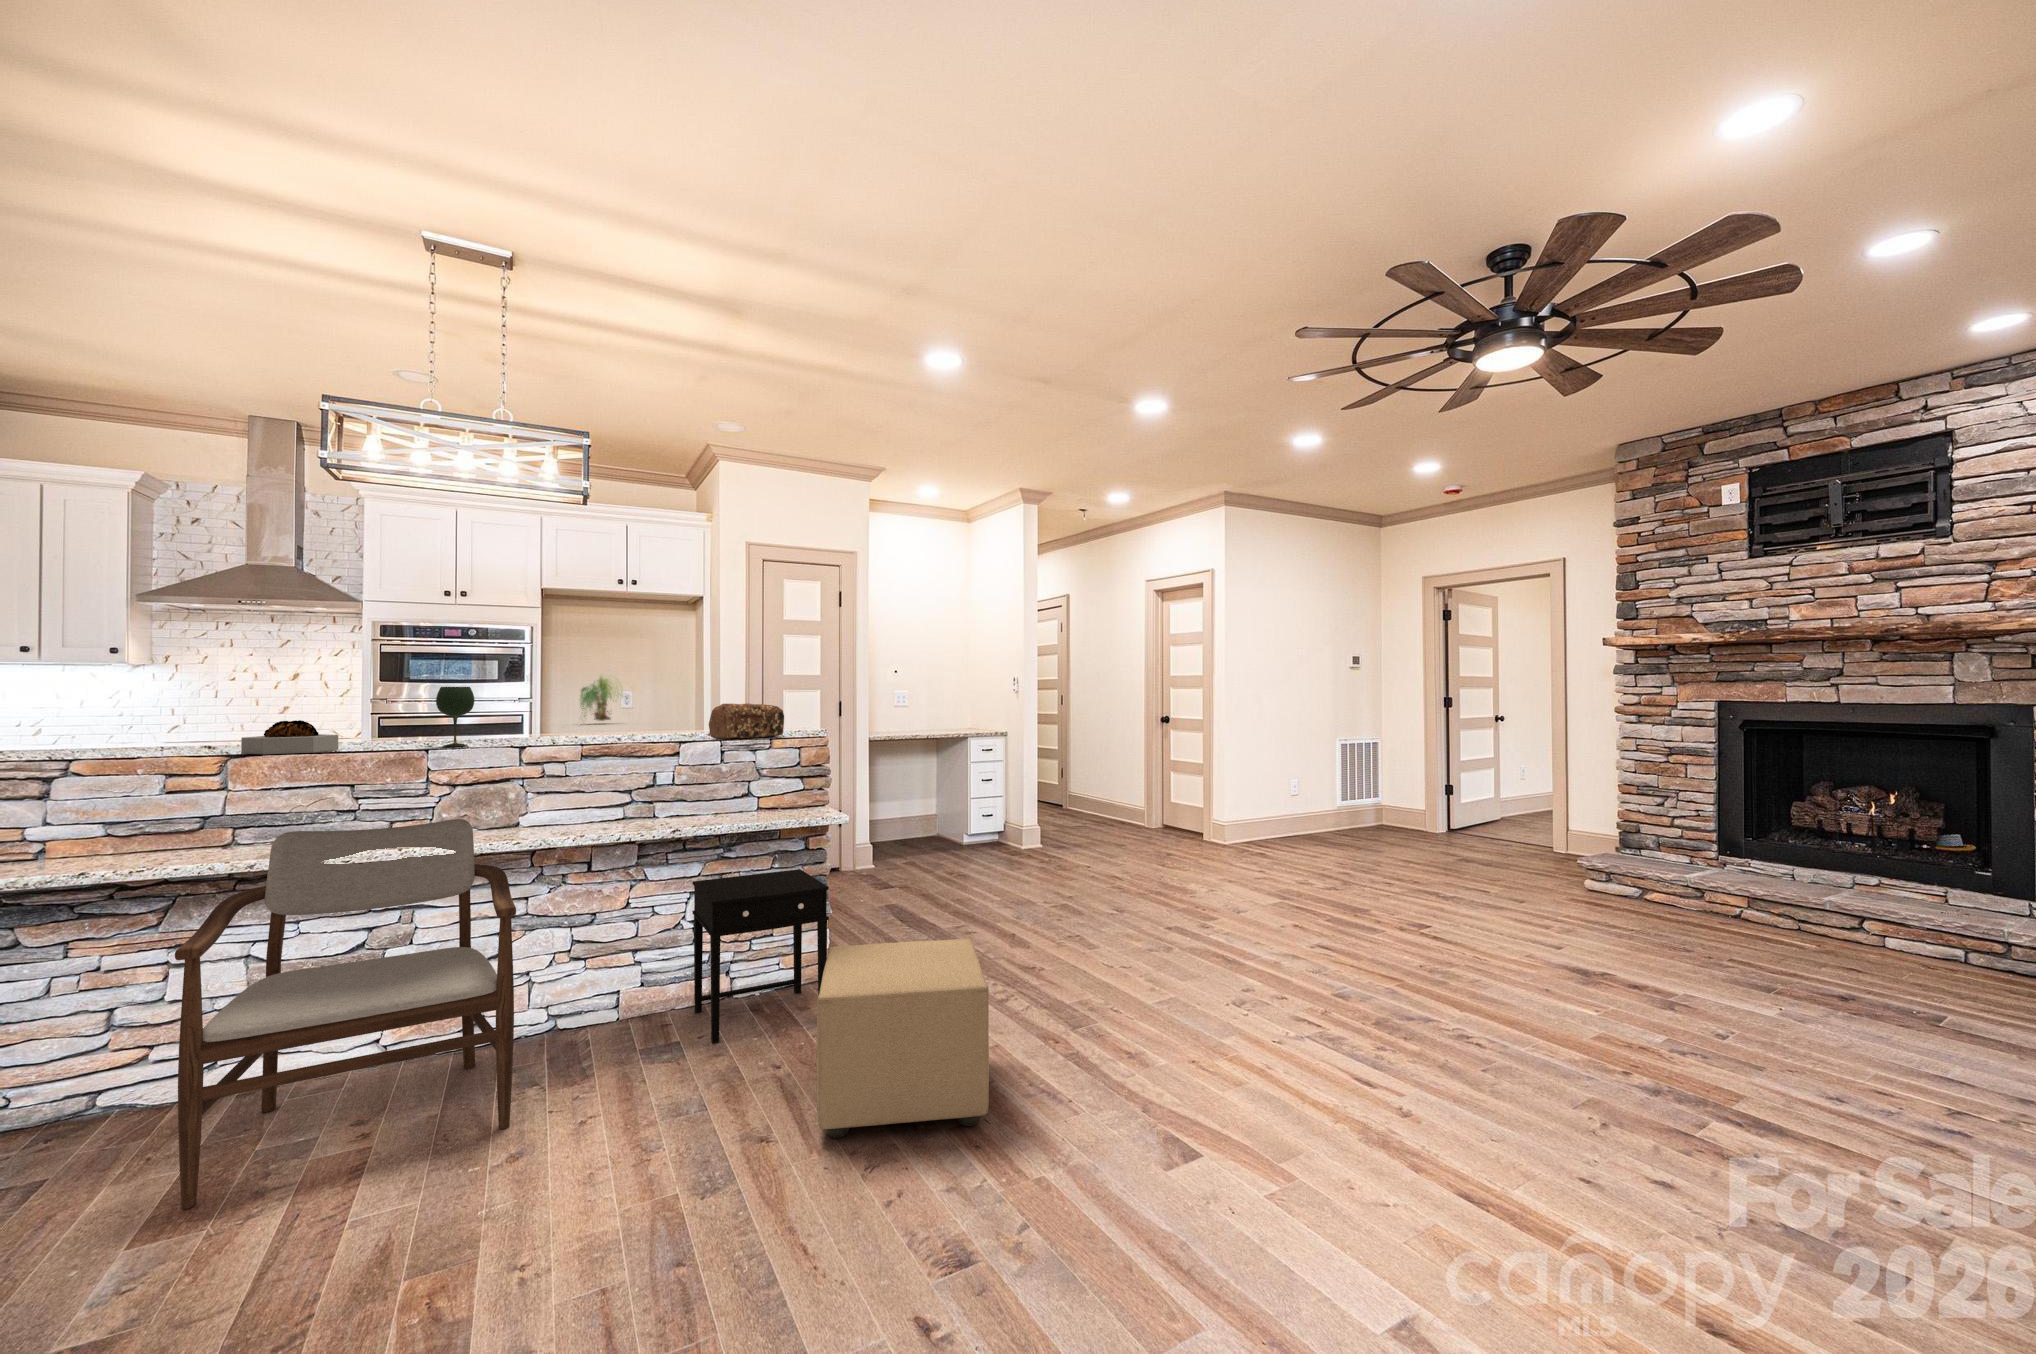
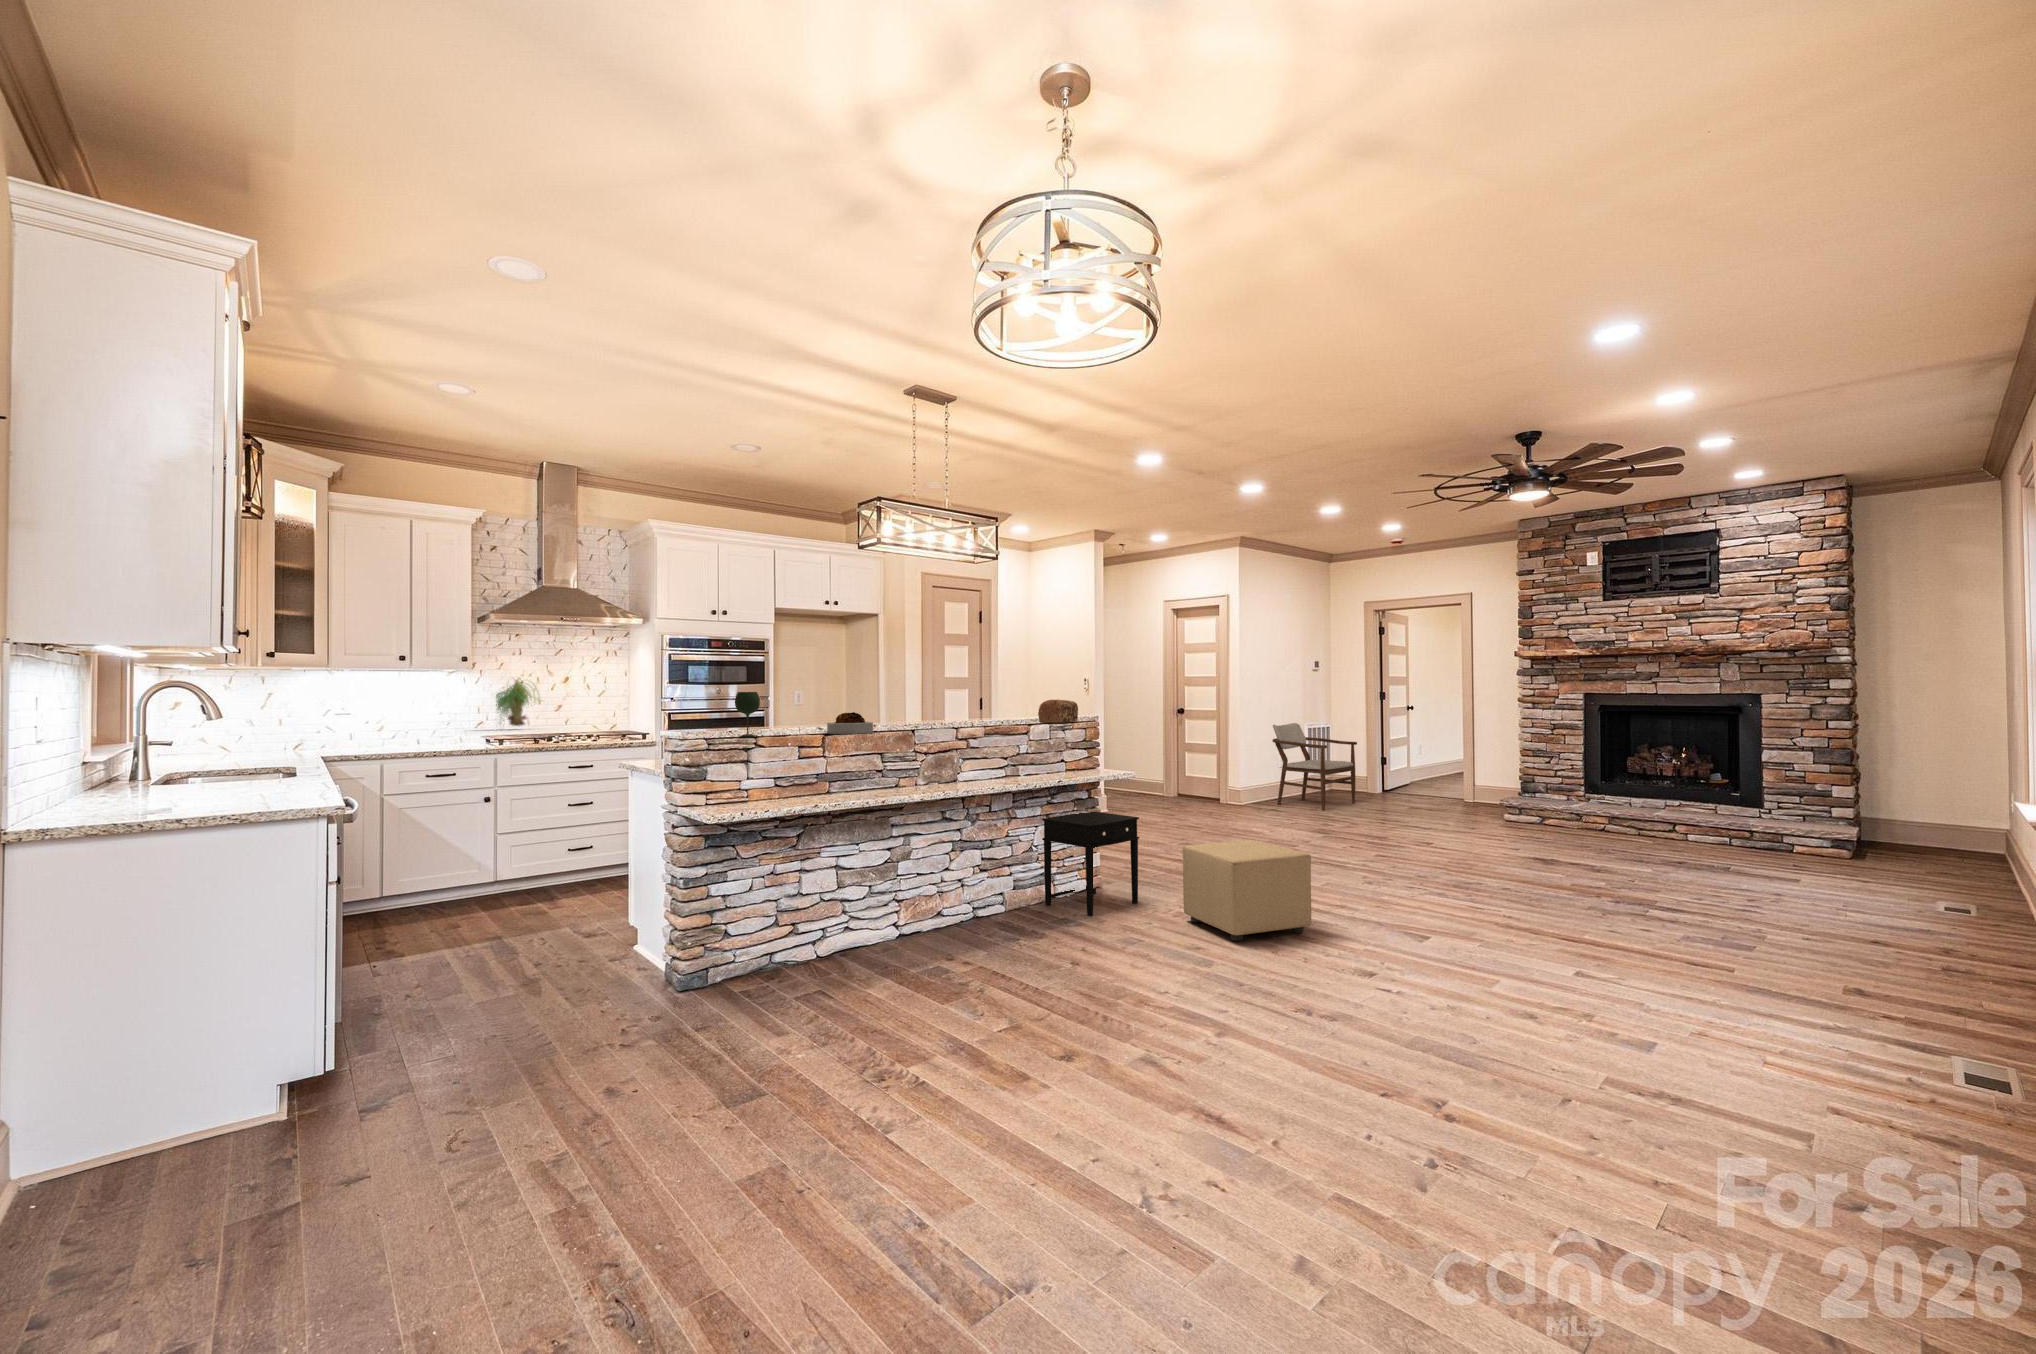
plant: present [580,676,627,721] -> present [496,679,541,726]
wine glass: present [436,687,474,747] -> present [735,692,760,737]
armchair: present [175,819,516,1209] -> present [1272,723,1357,810]

